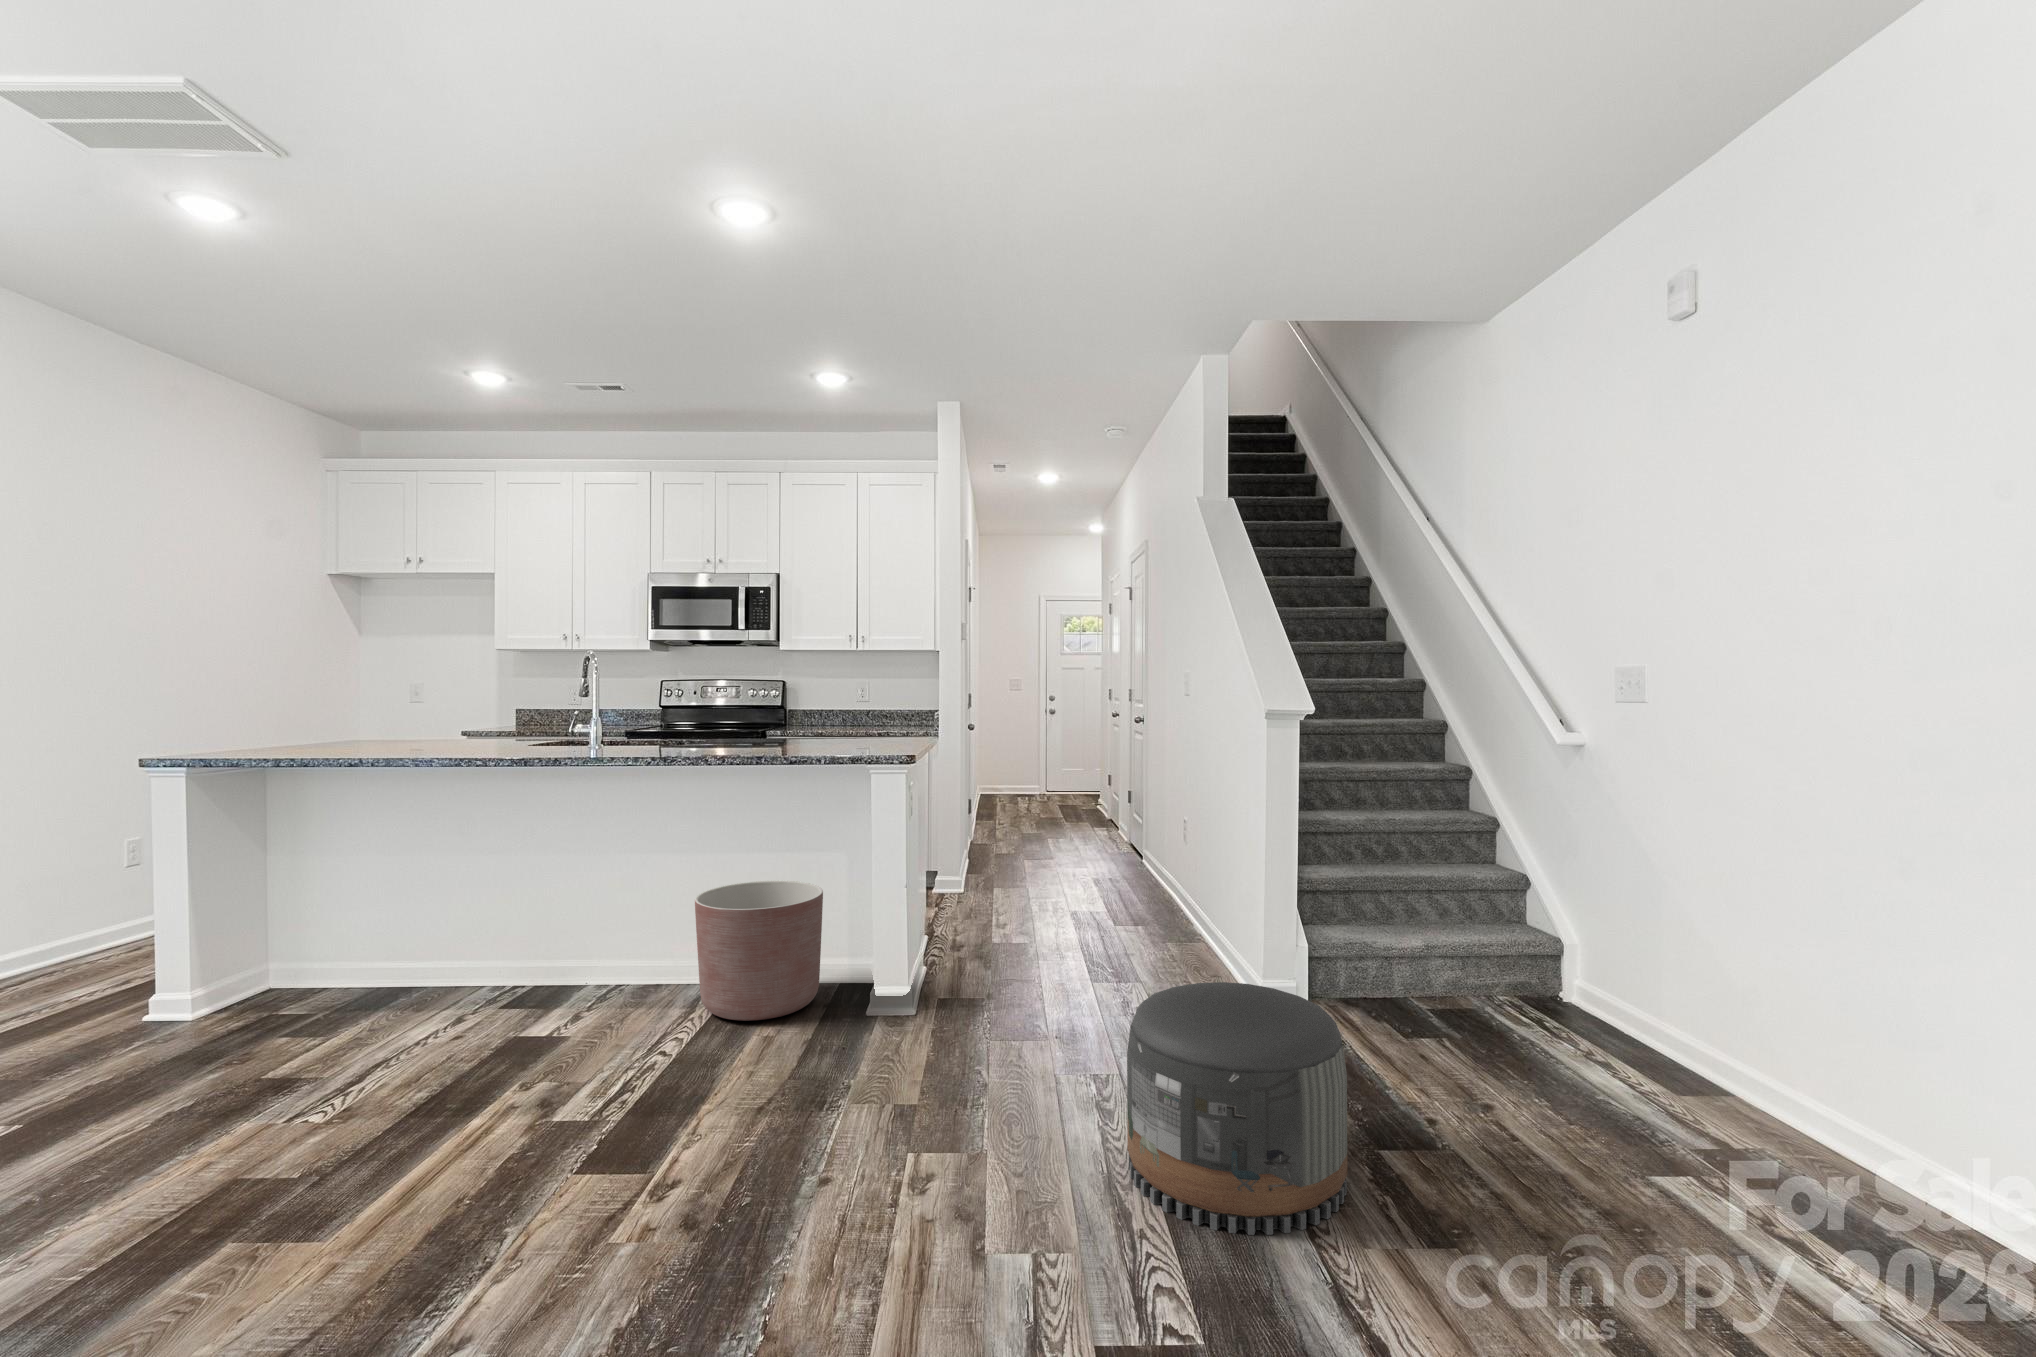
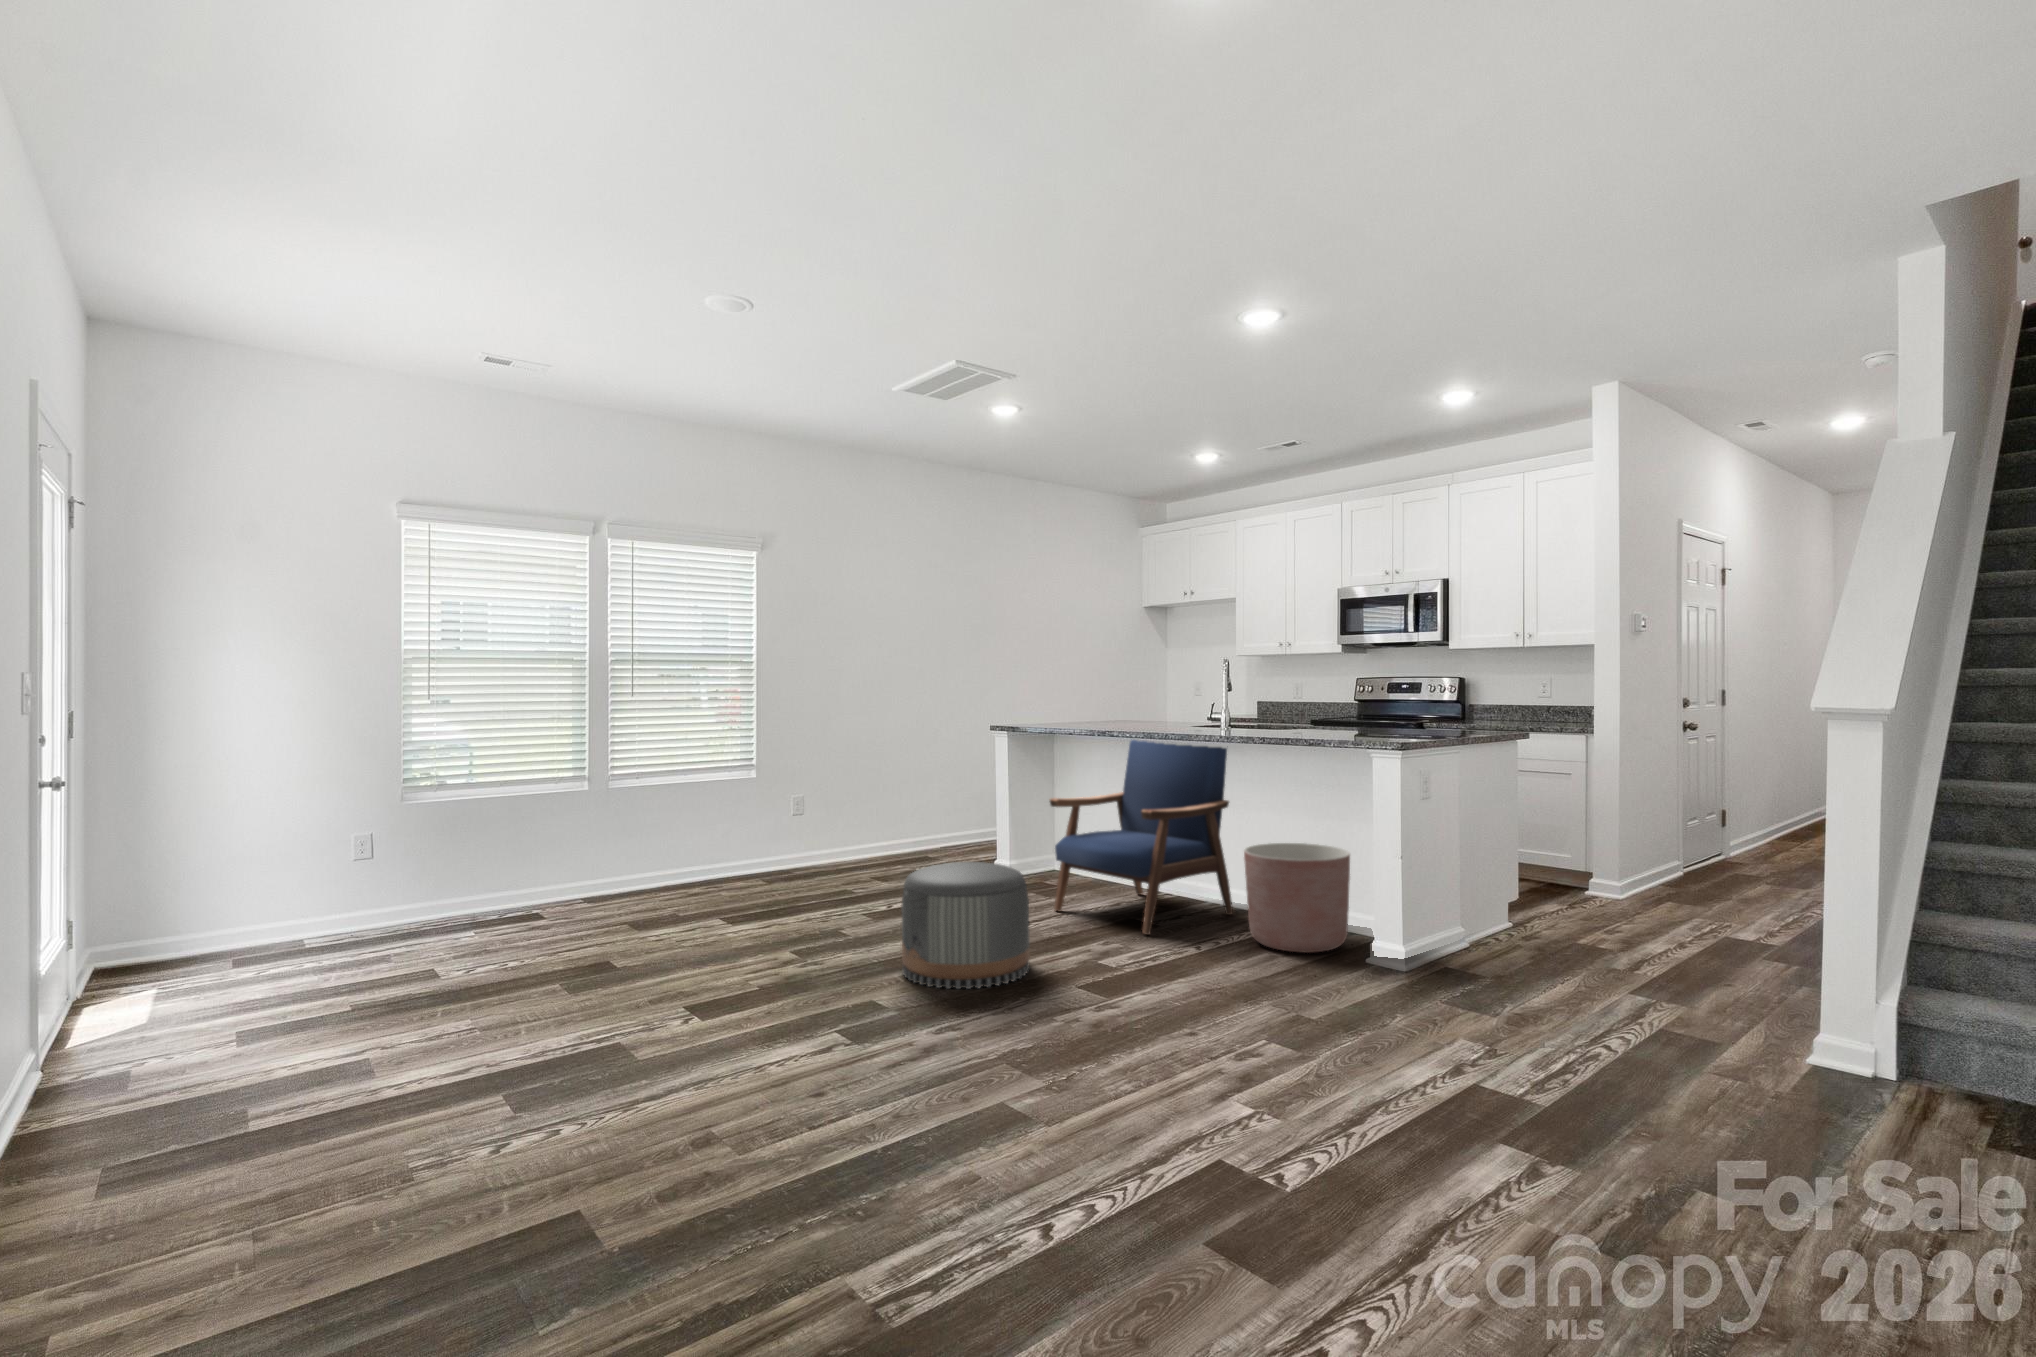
armchair: none [349,763,639,1055] -> present [1050,739,1233,935]
pouf: present [1127,982,1347,1235] -> present [902,862,1030,989]

